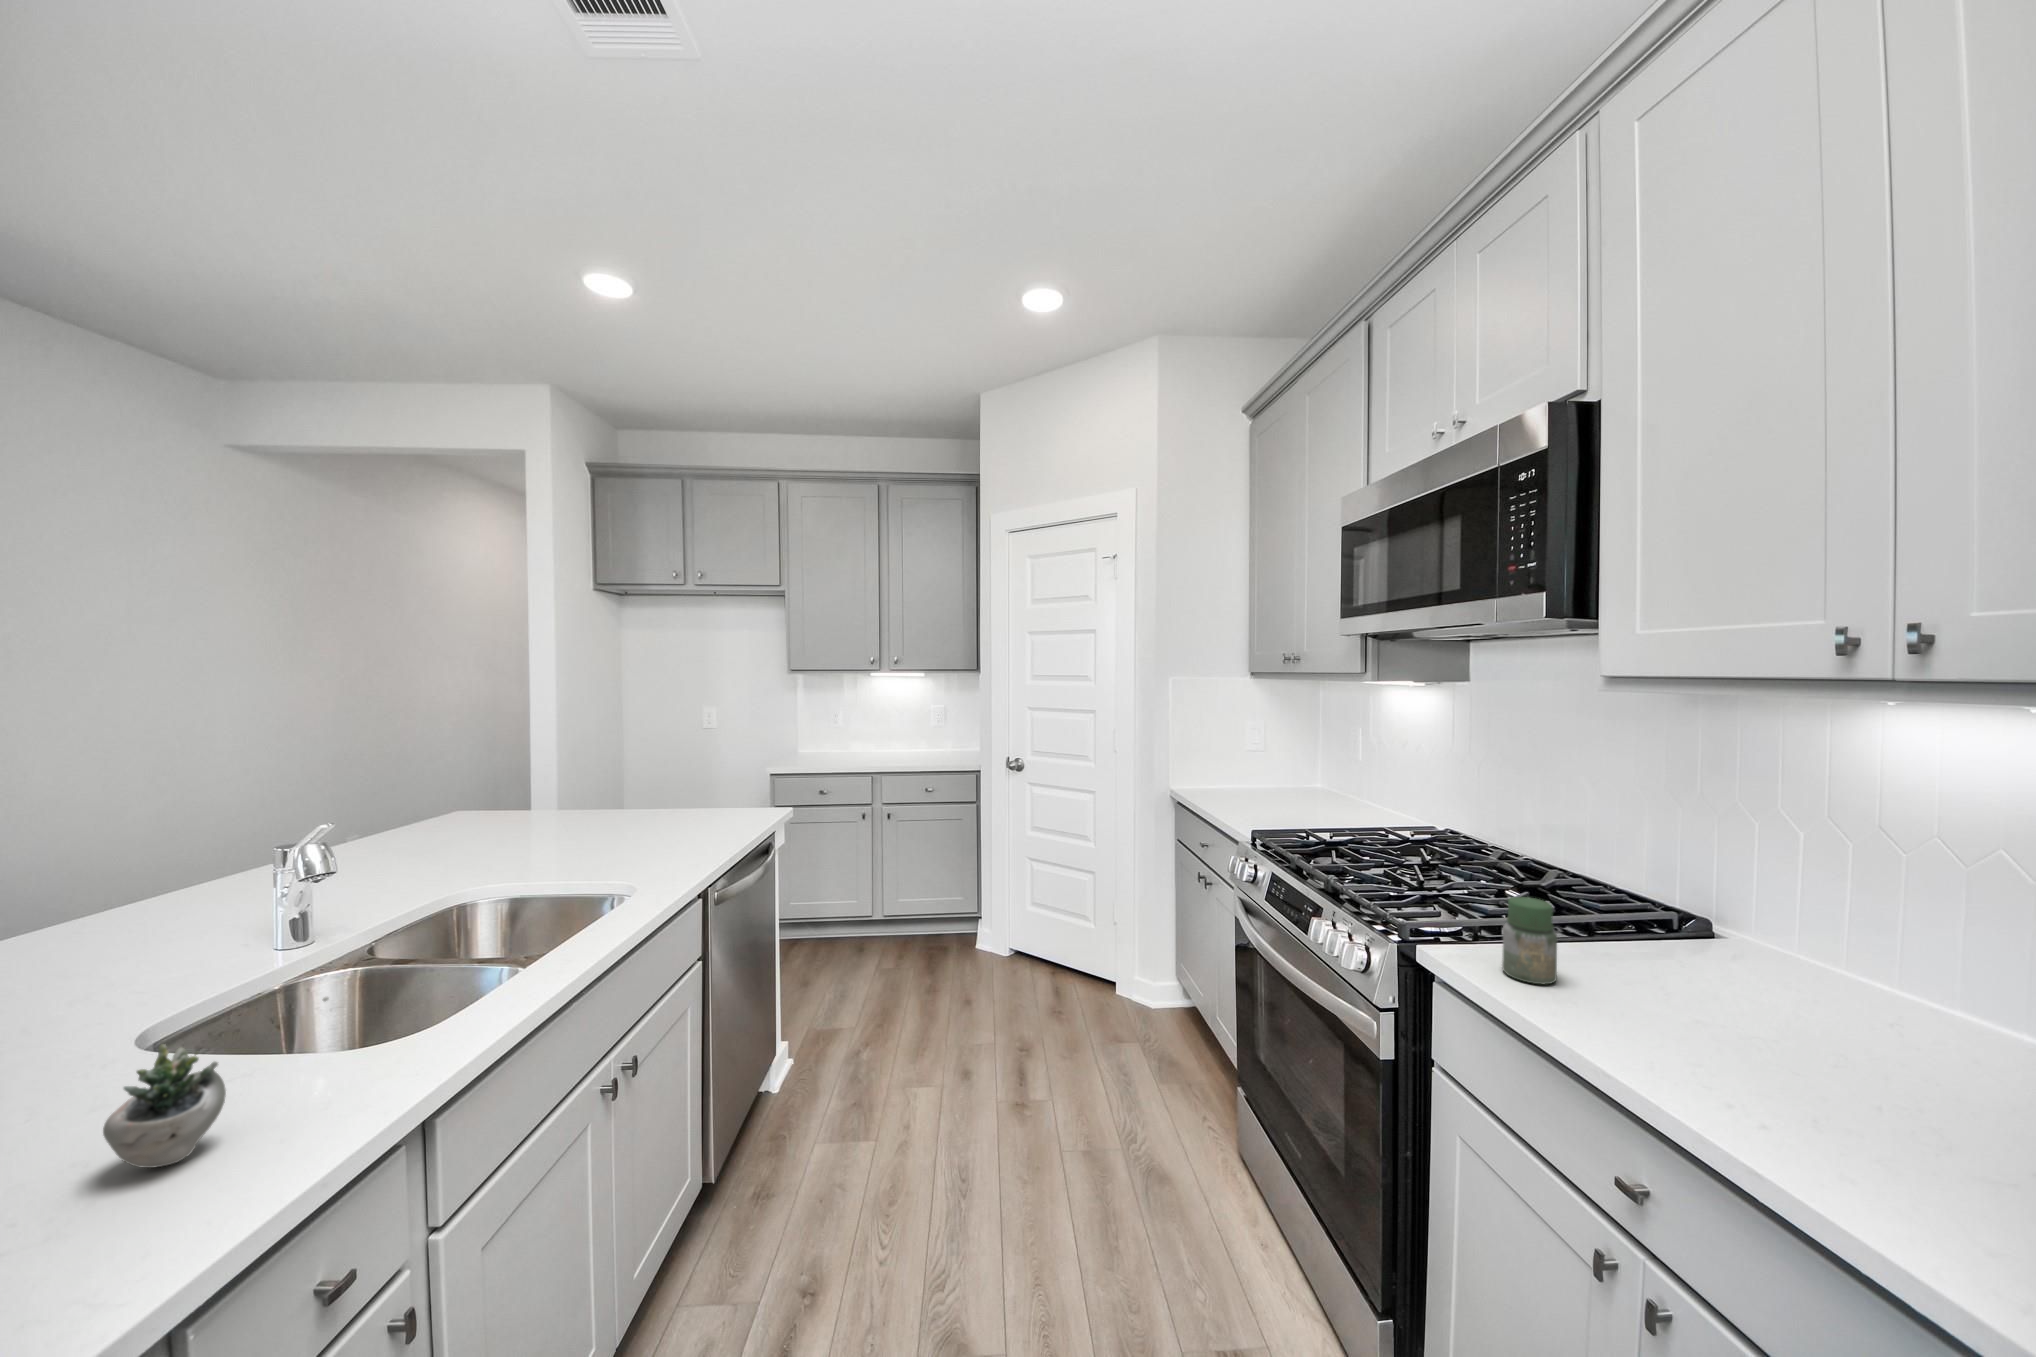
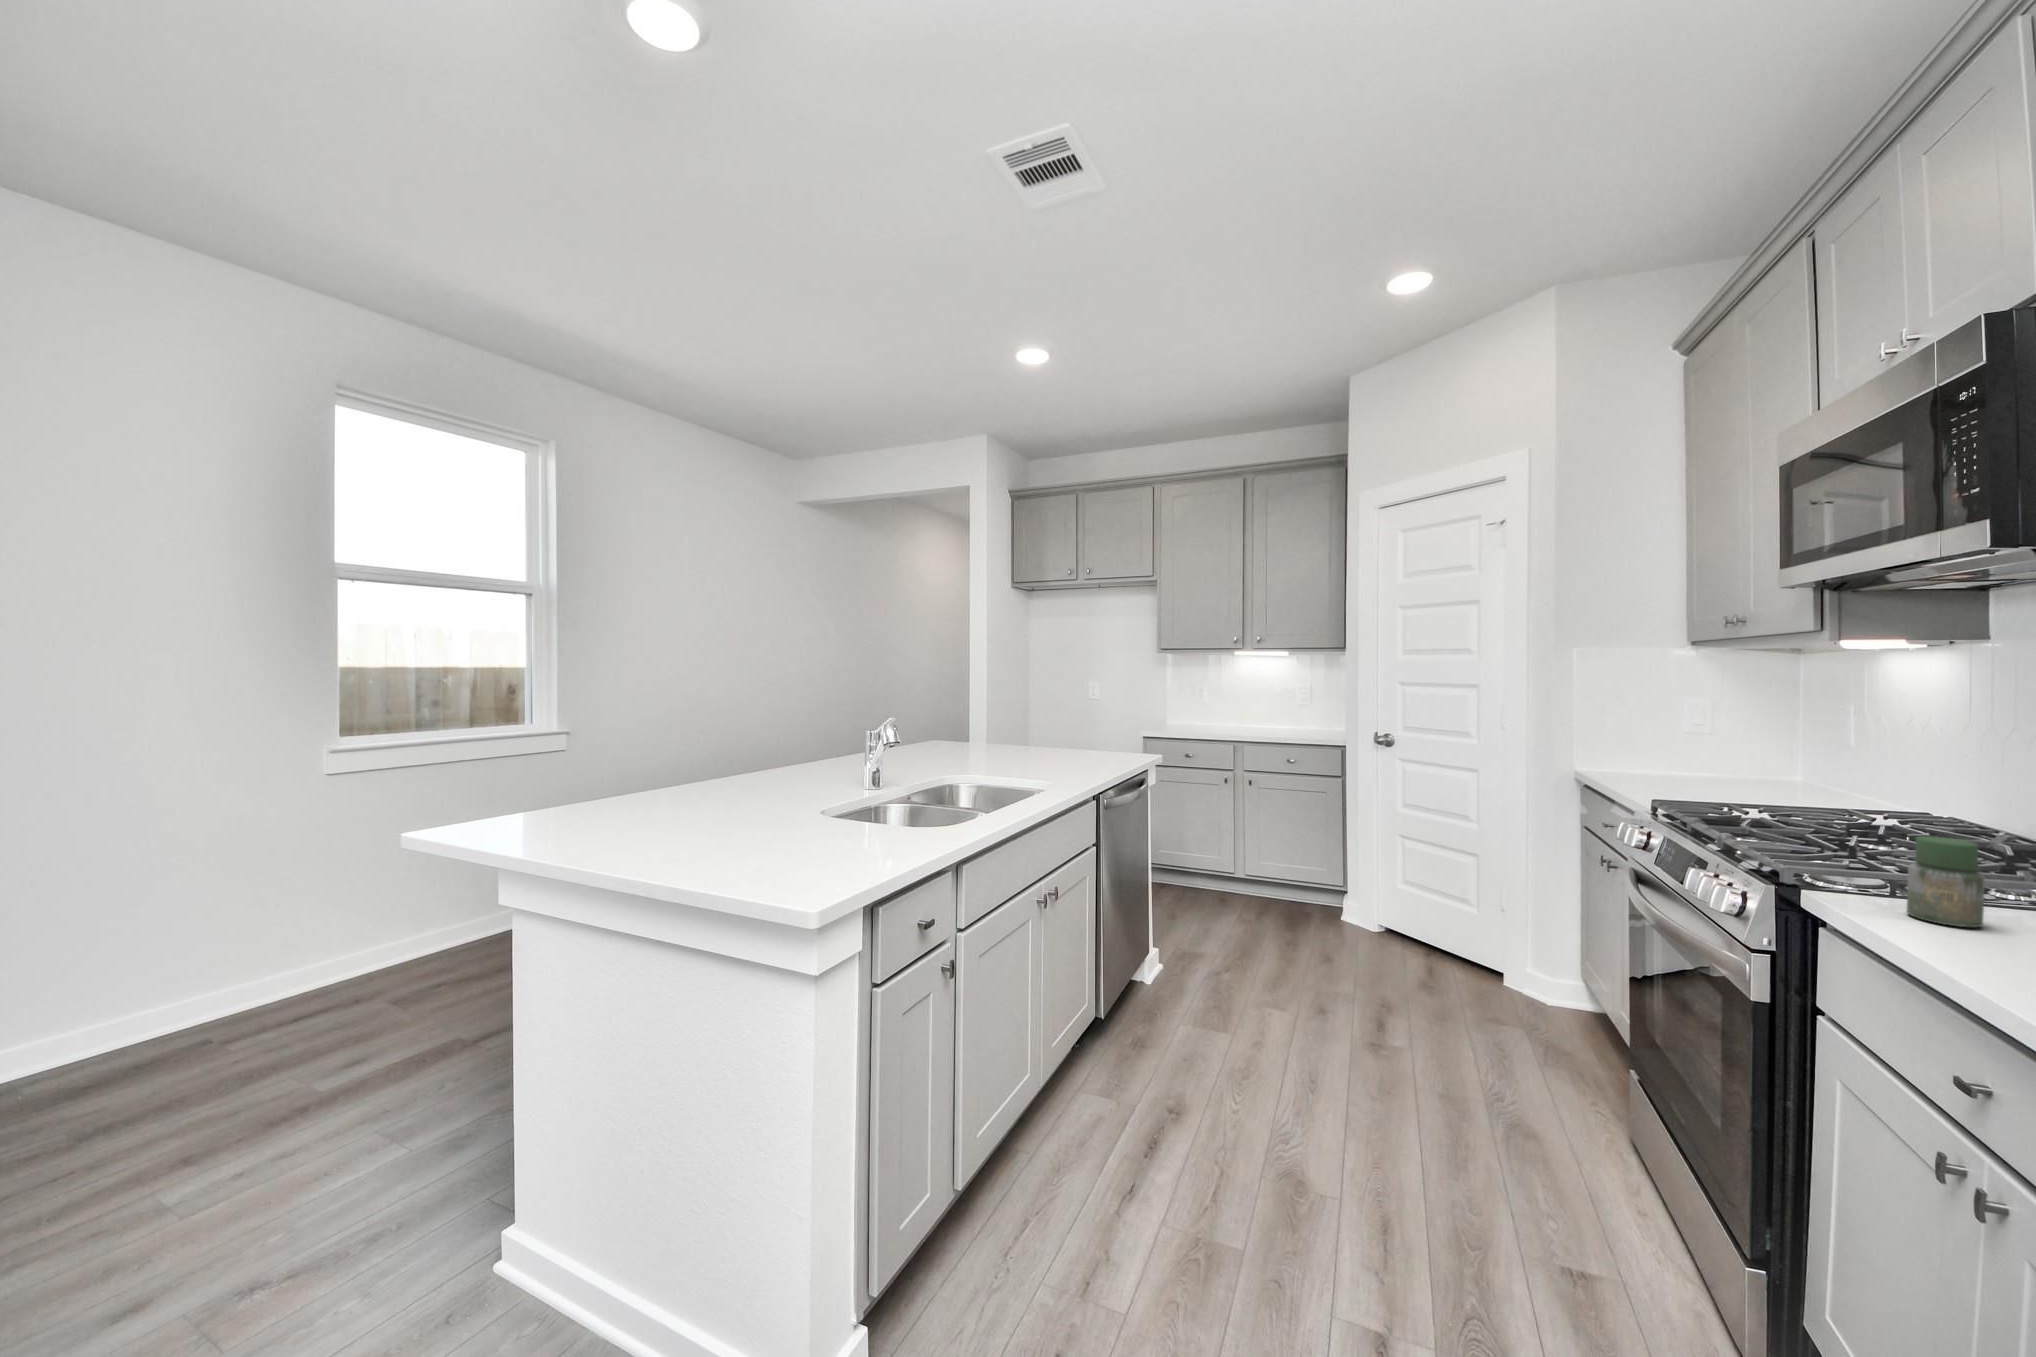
succulent plant: present [103,997,329,1168] -> none [841,778,922,846]

